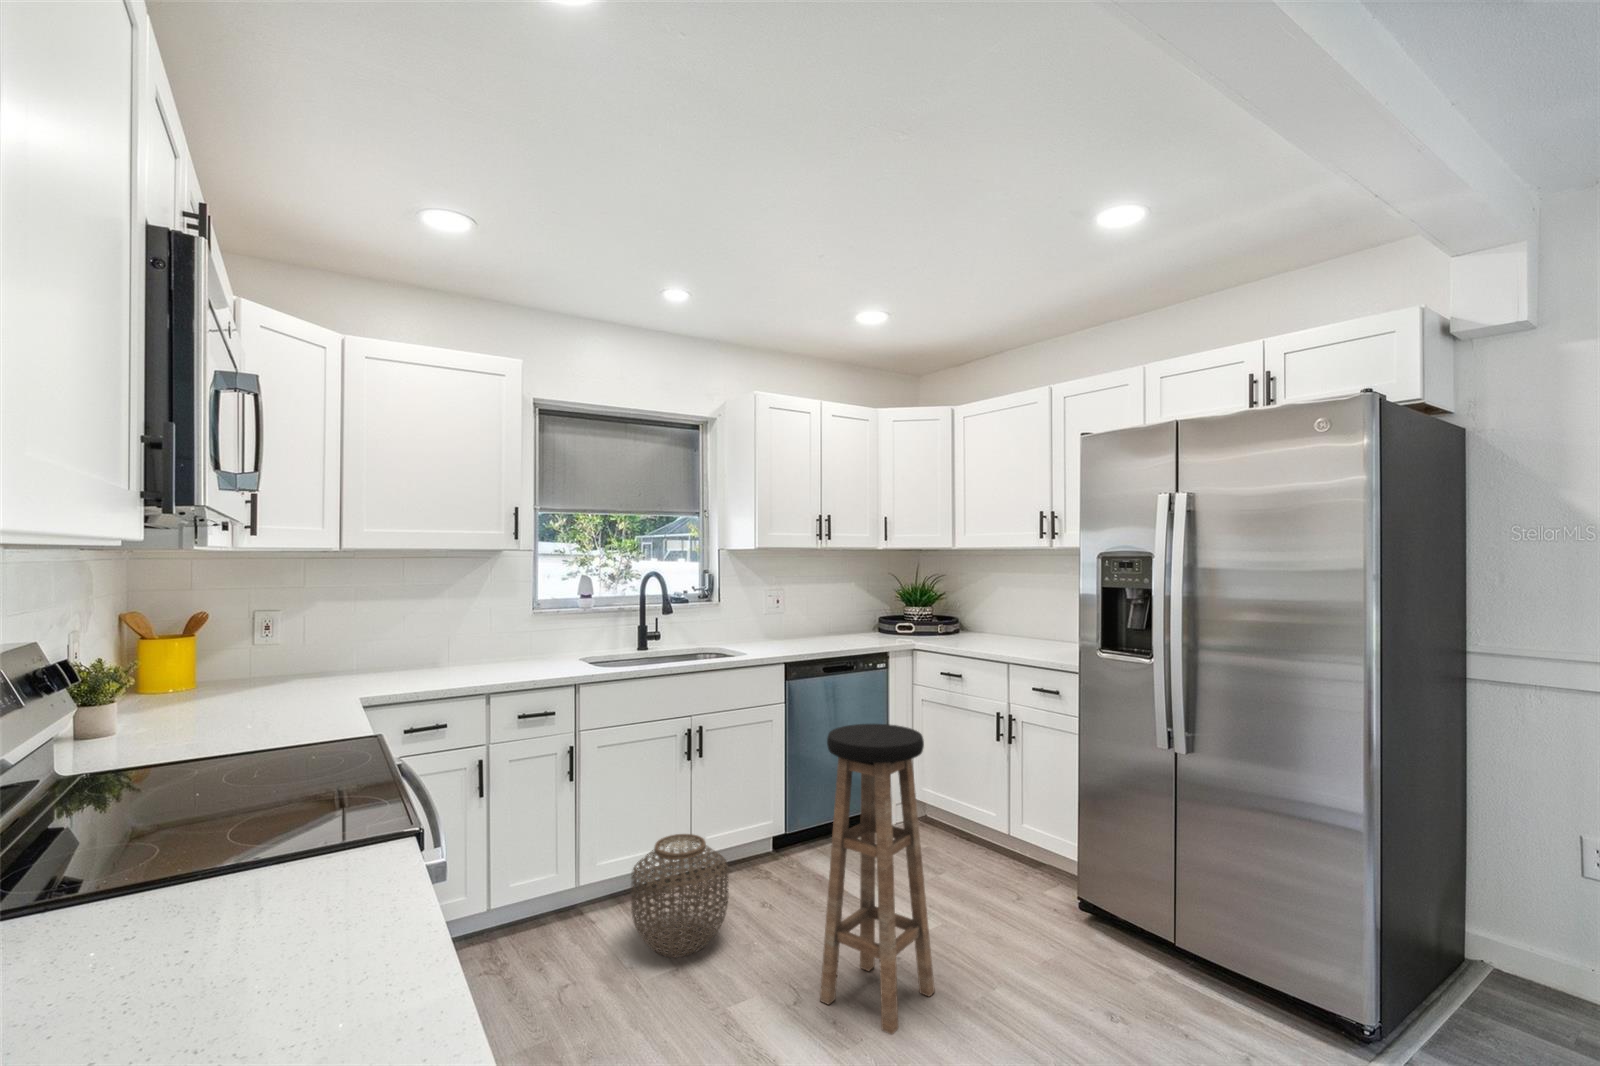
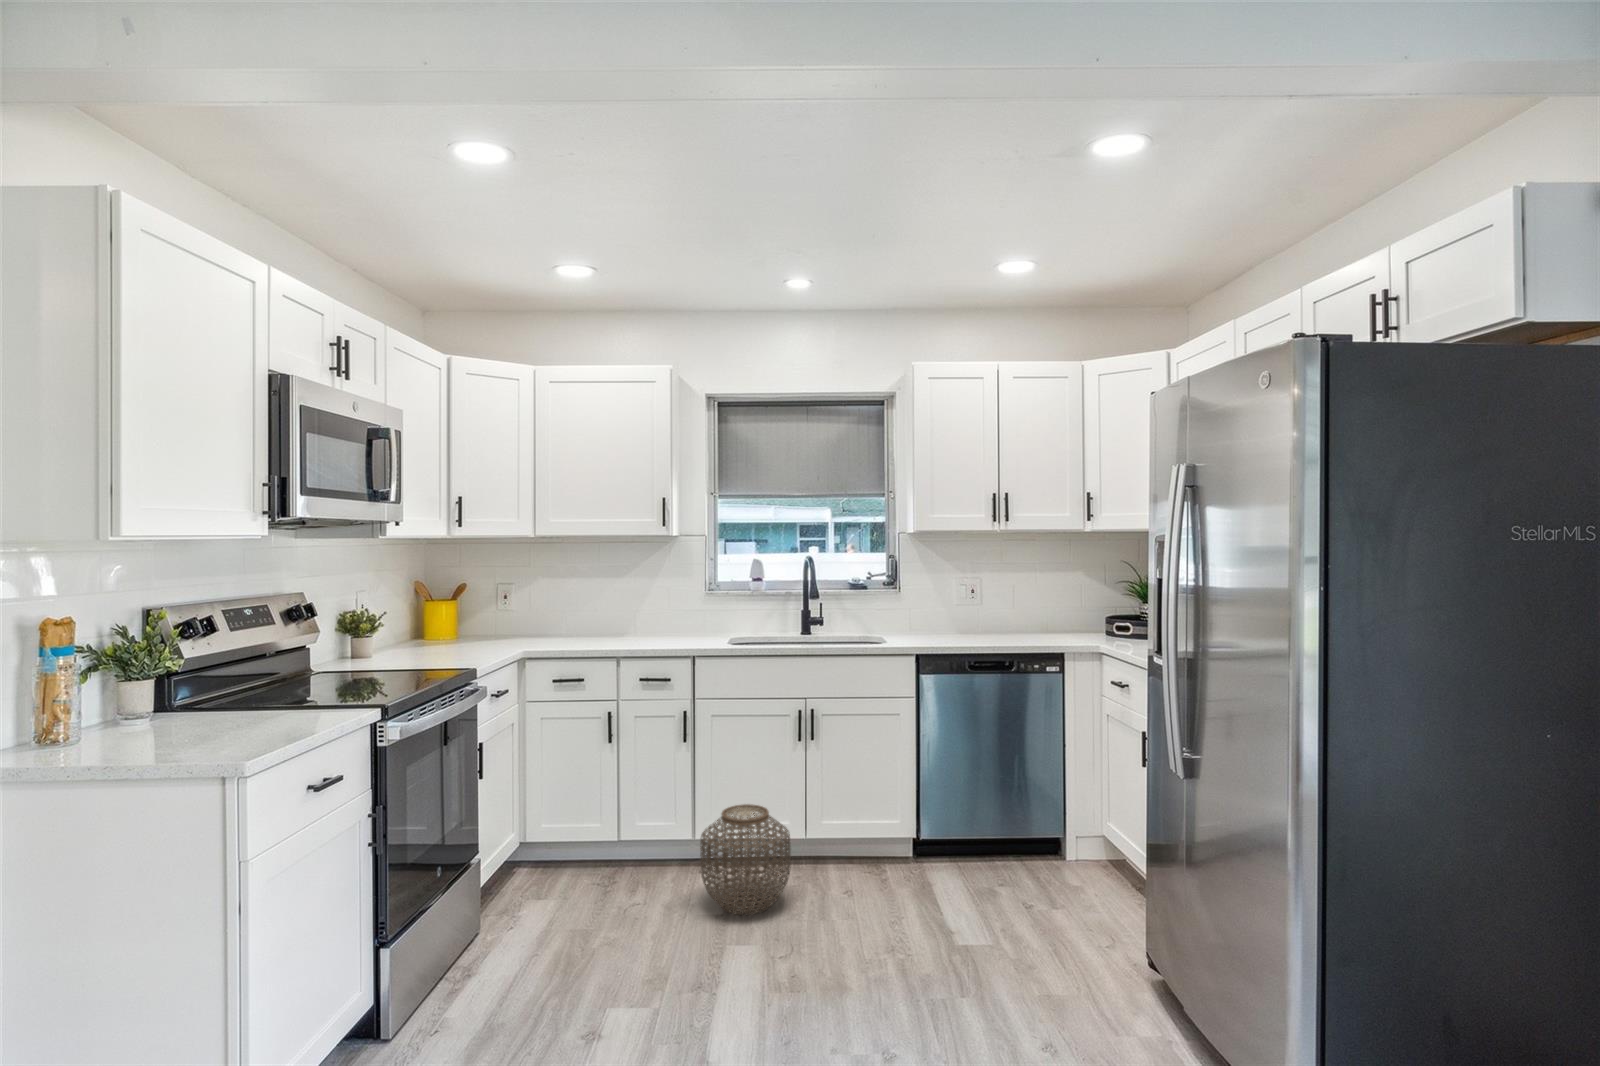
bar stool: present [820,724,935,1034] -> none [801,717,911,1026]

